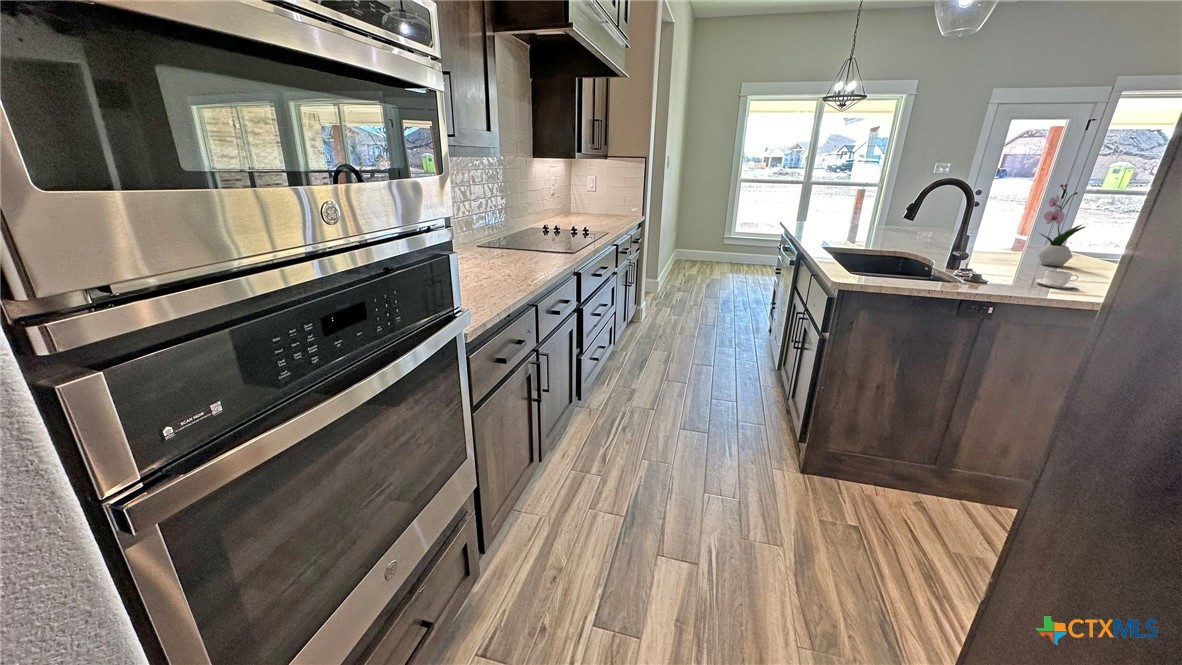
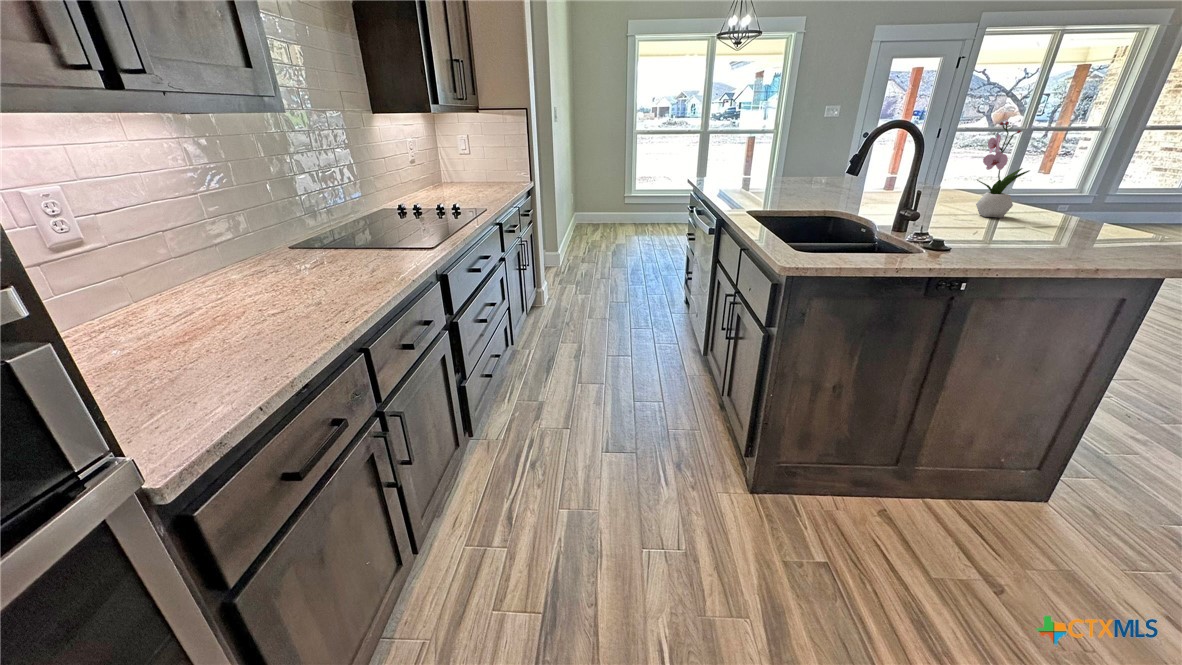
coffee cup: present [1035,270,1078,289] -> none [1001,228,1051,251]

